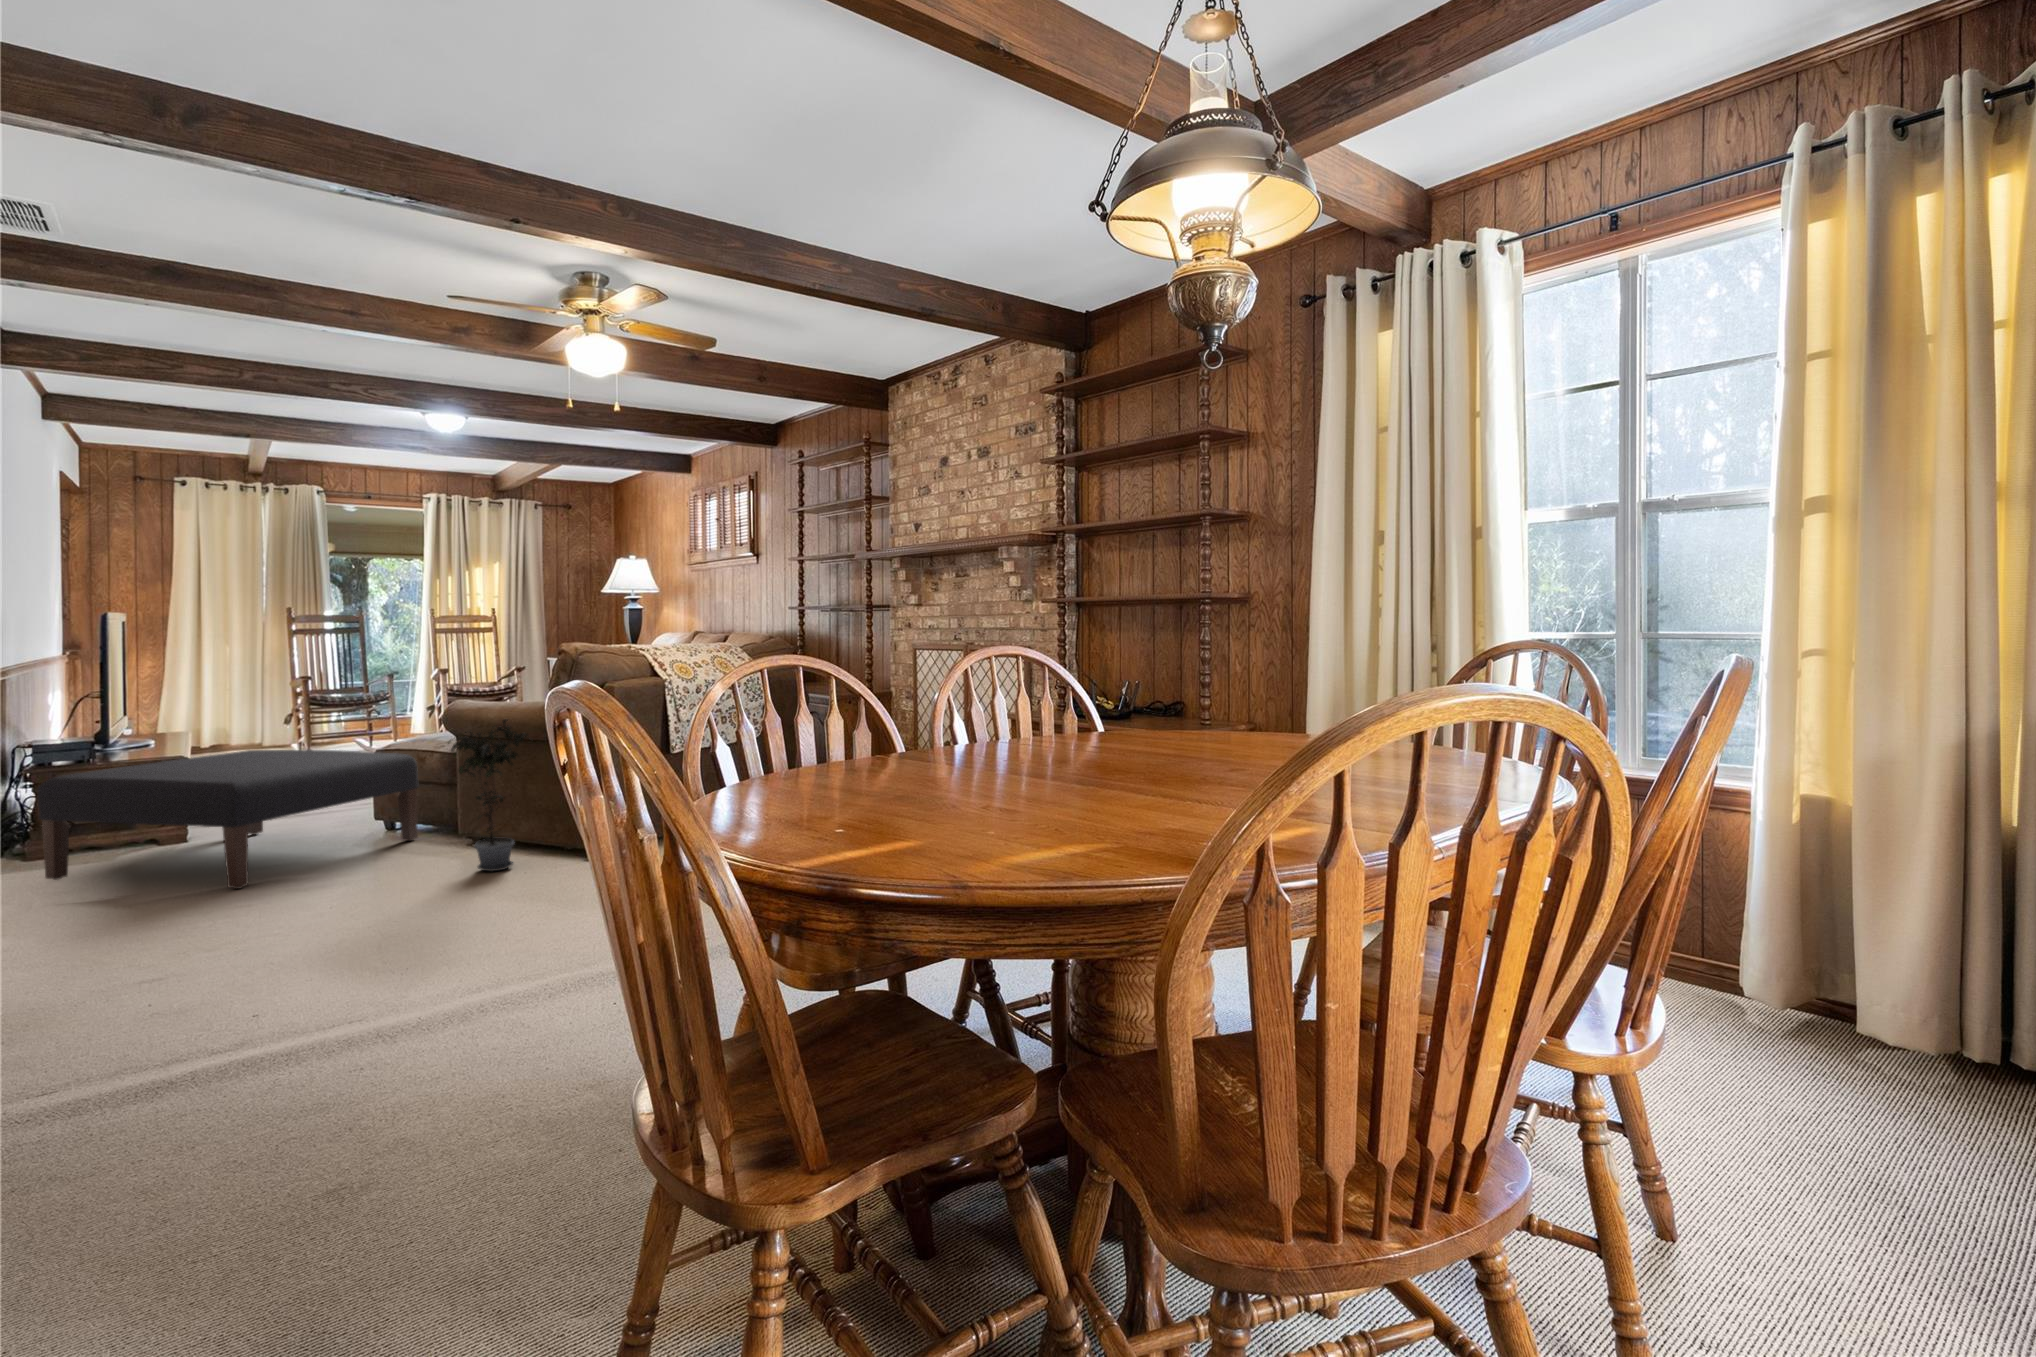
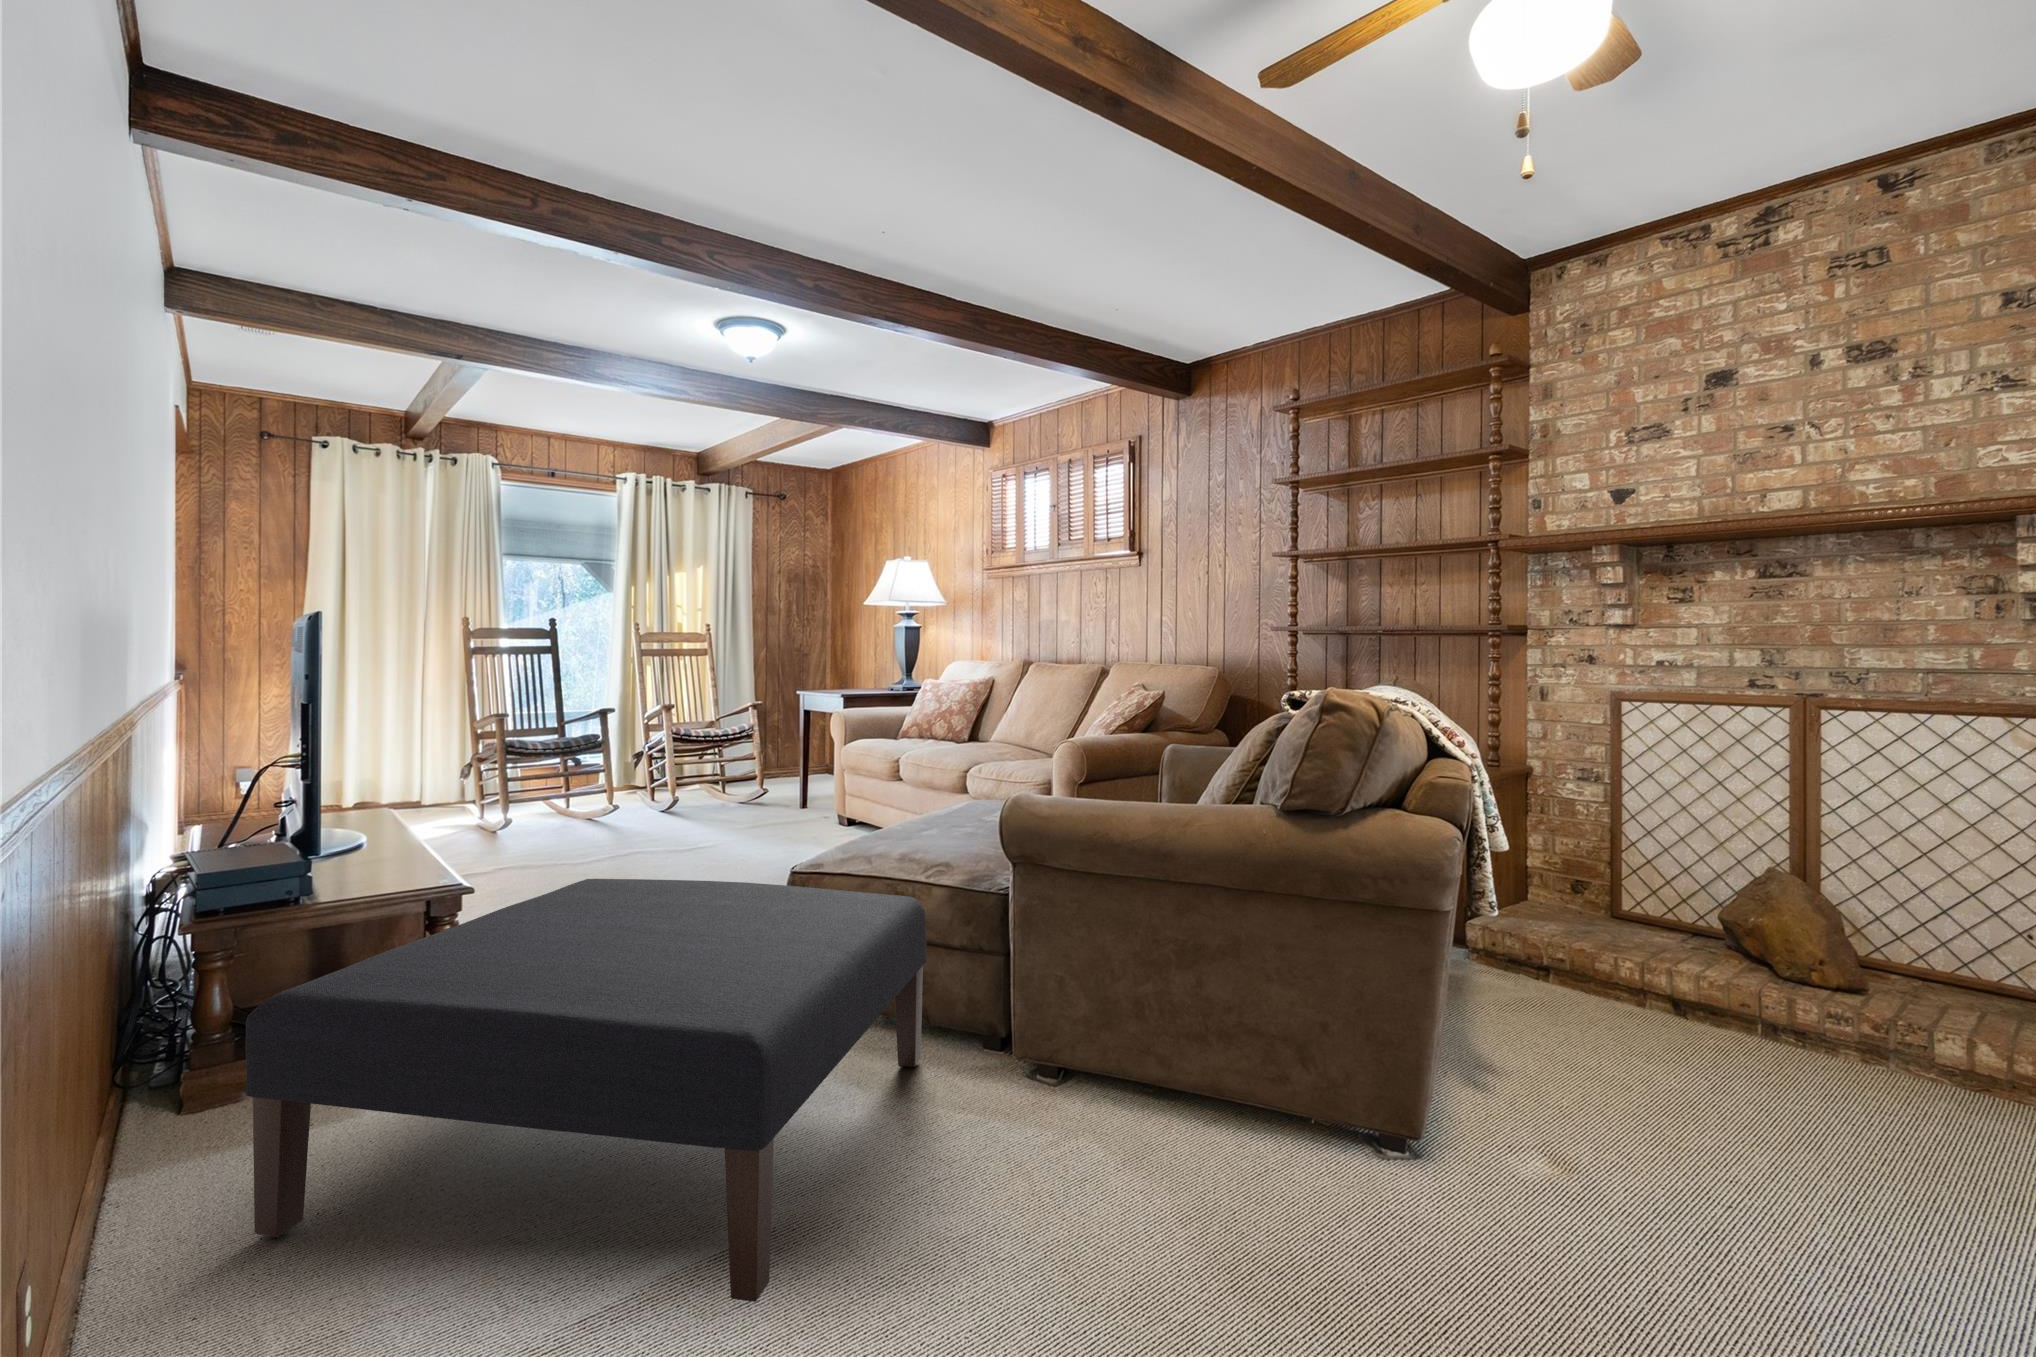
potted plant: present [451,719,527,871] -> none [1186,861,1339,1214]

